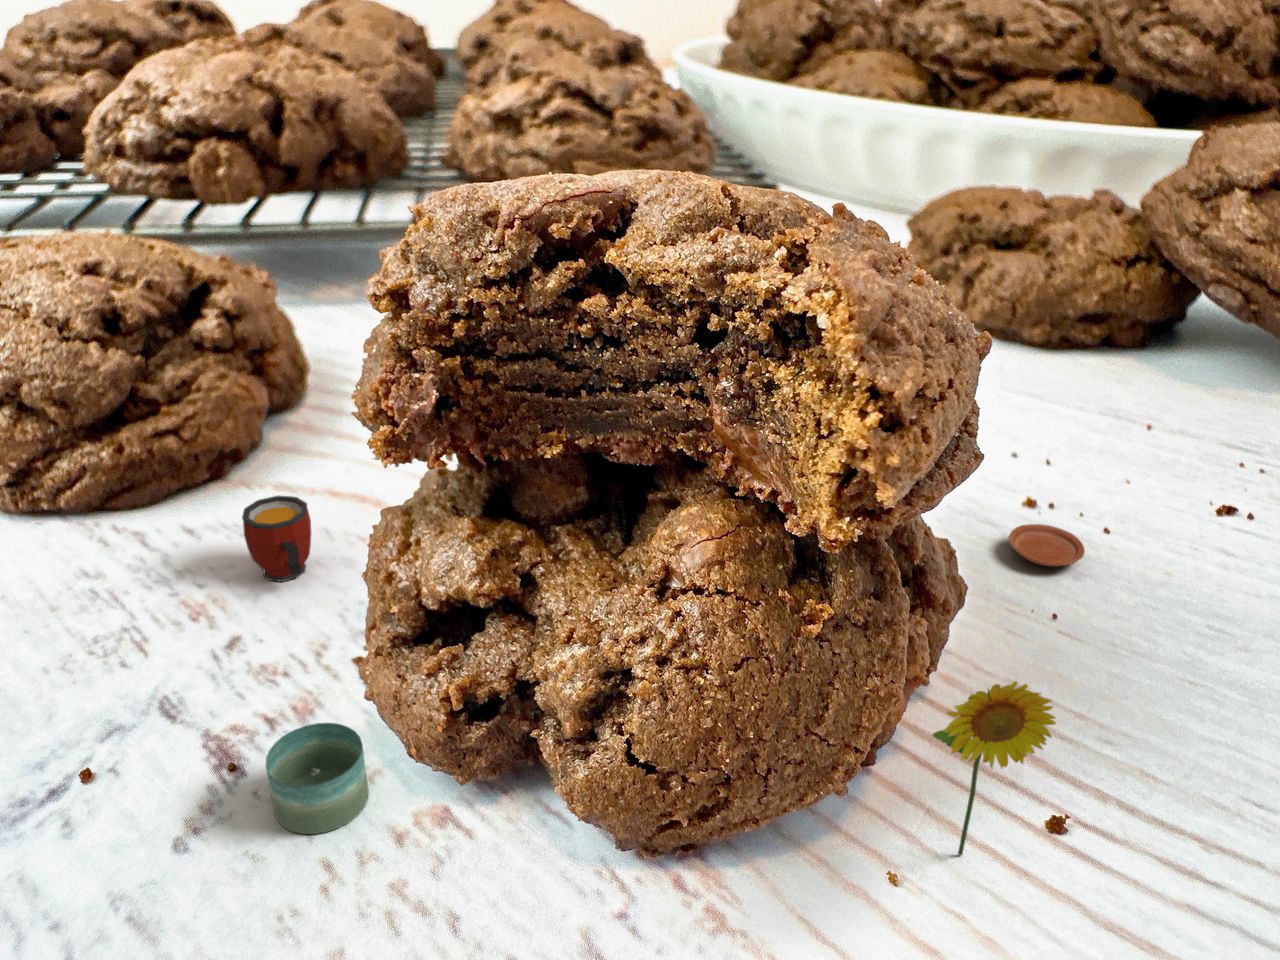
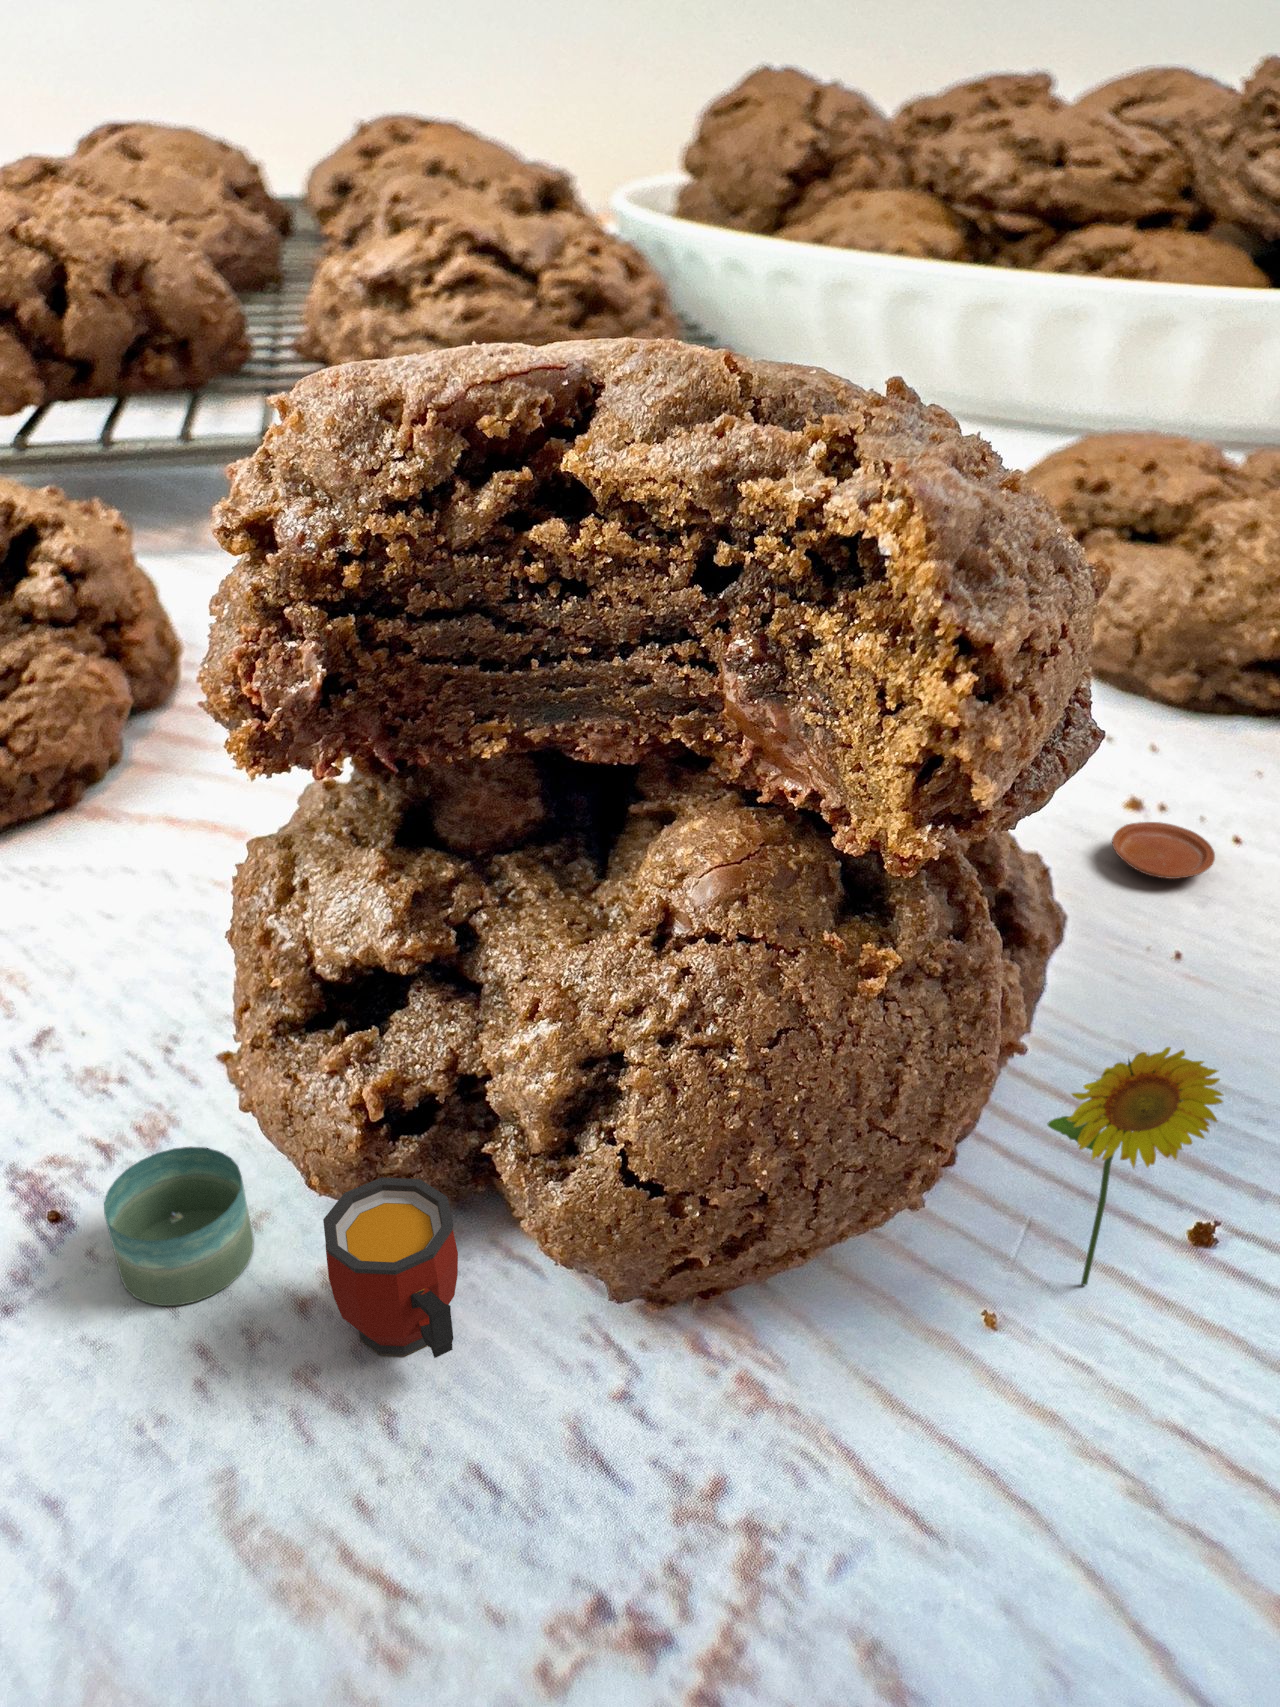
mug: present [242,496,311,582] -> present [323,1178,458,1358]

